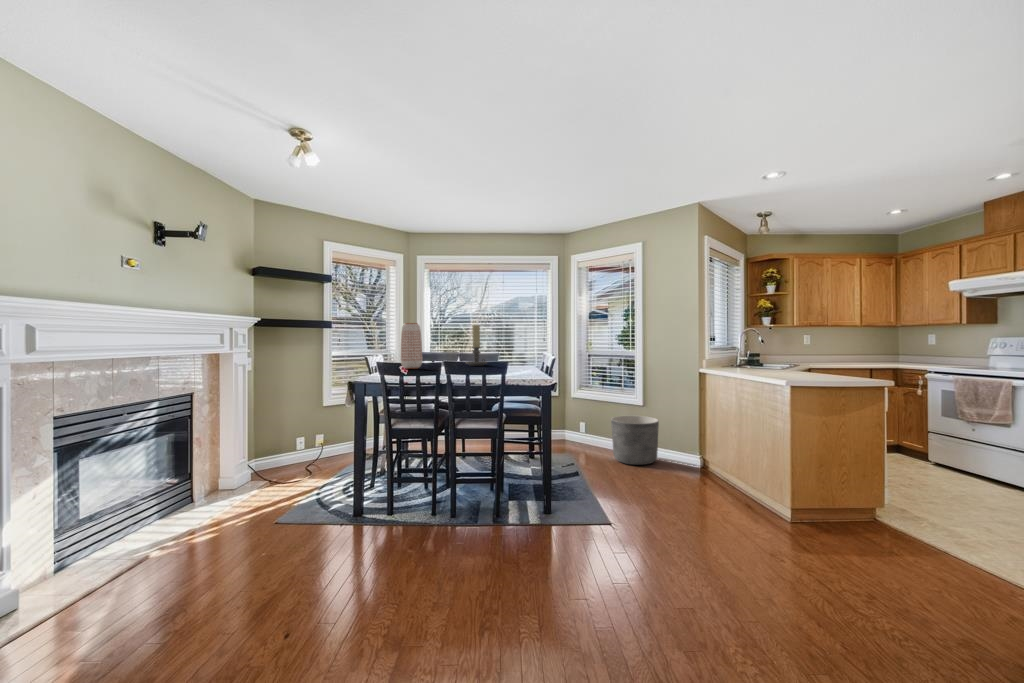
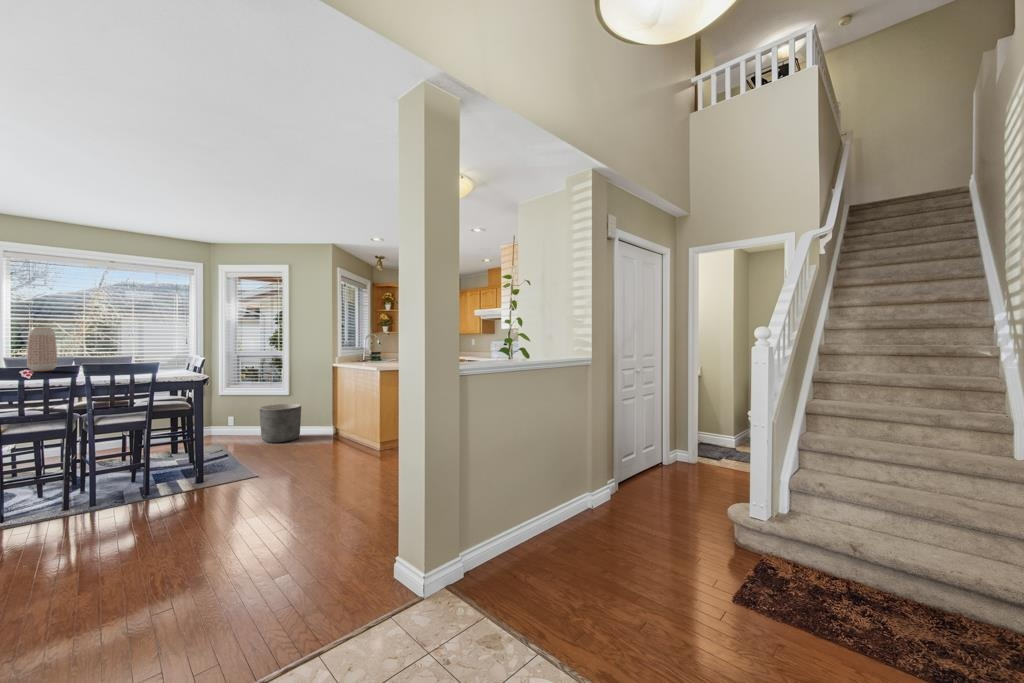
candle holder: present [466,325,487,366] -> none [108,329,135,367]

